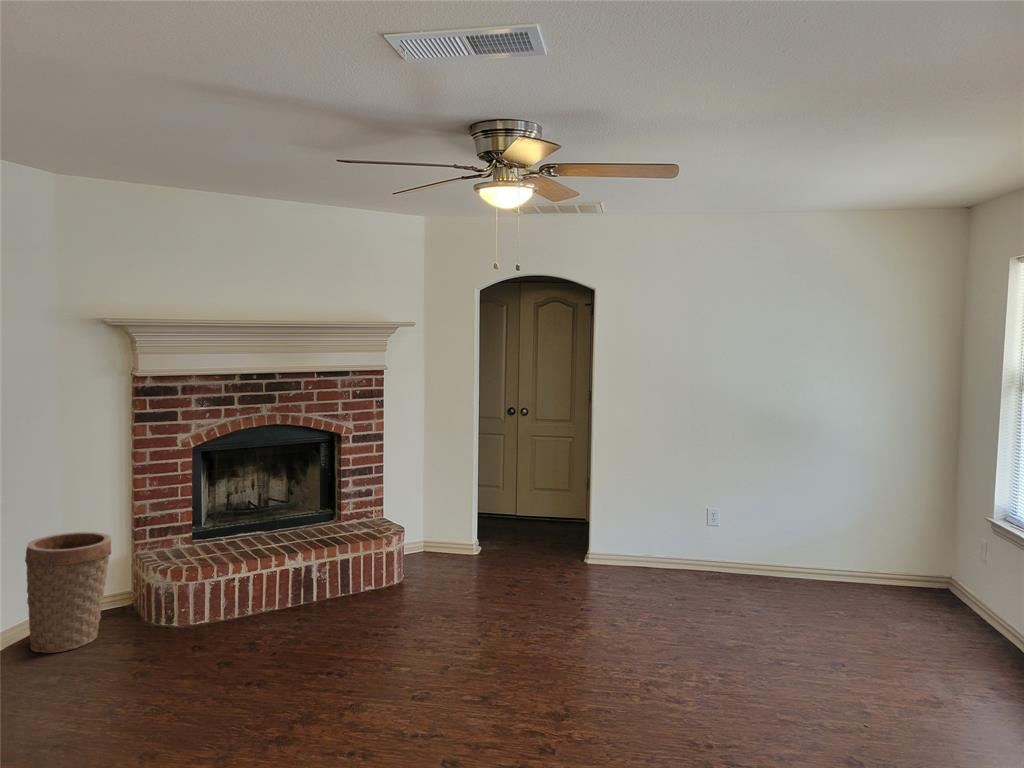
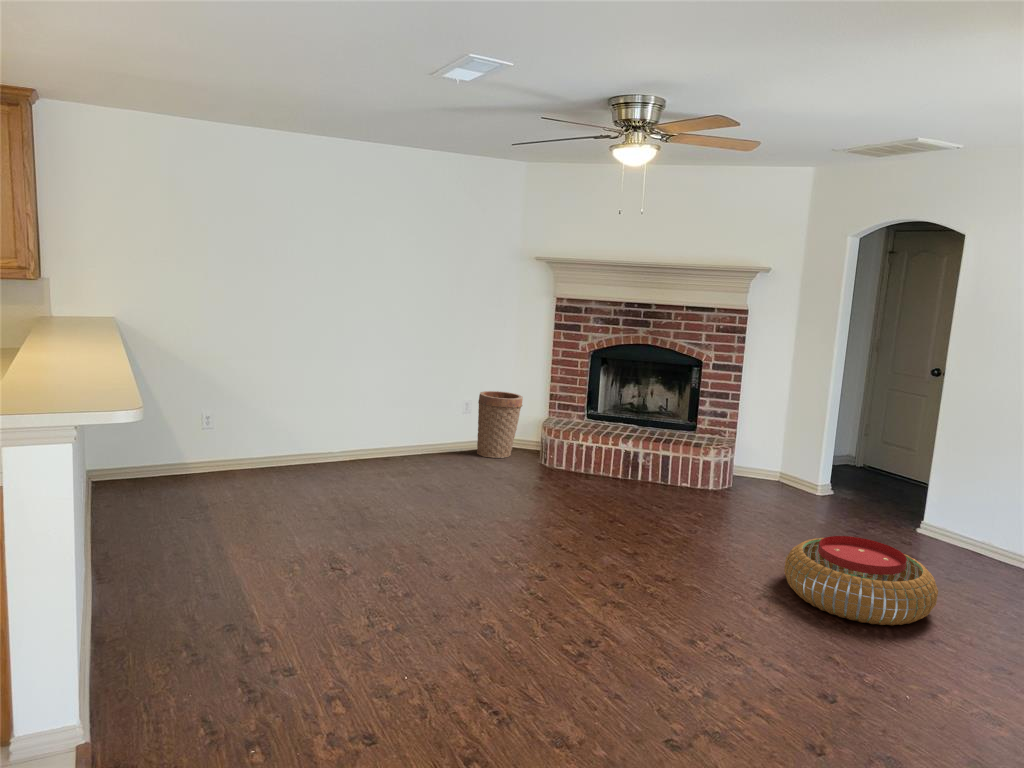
pouf: none [613,591,757,683] -> present [784,536,938,625]

